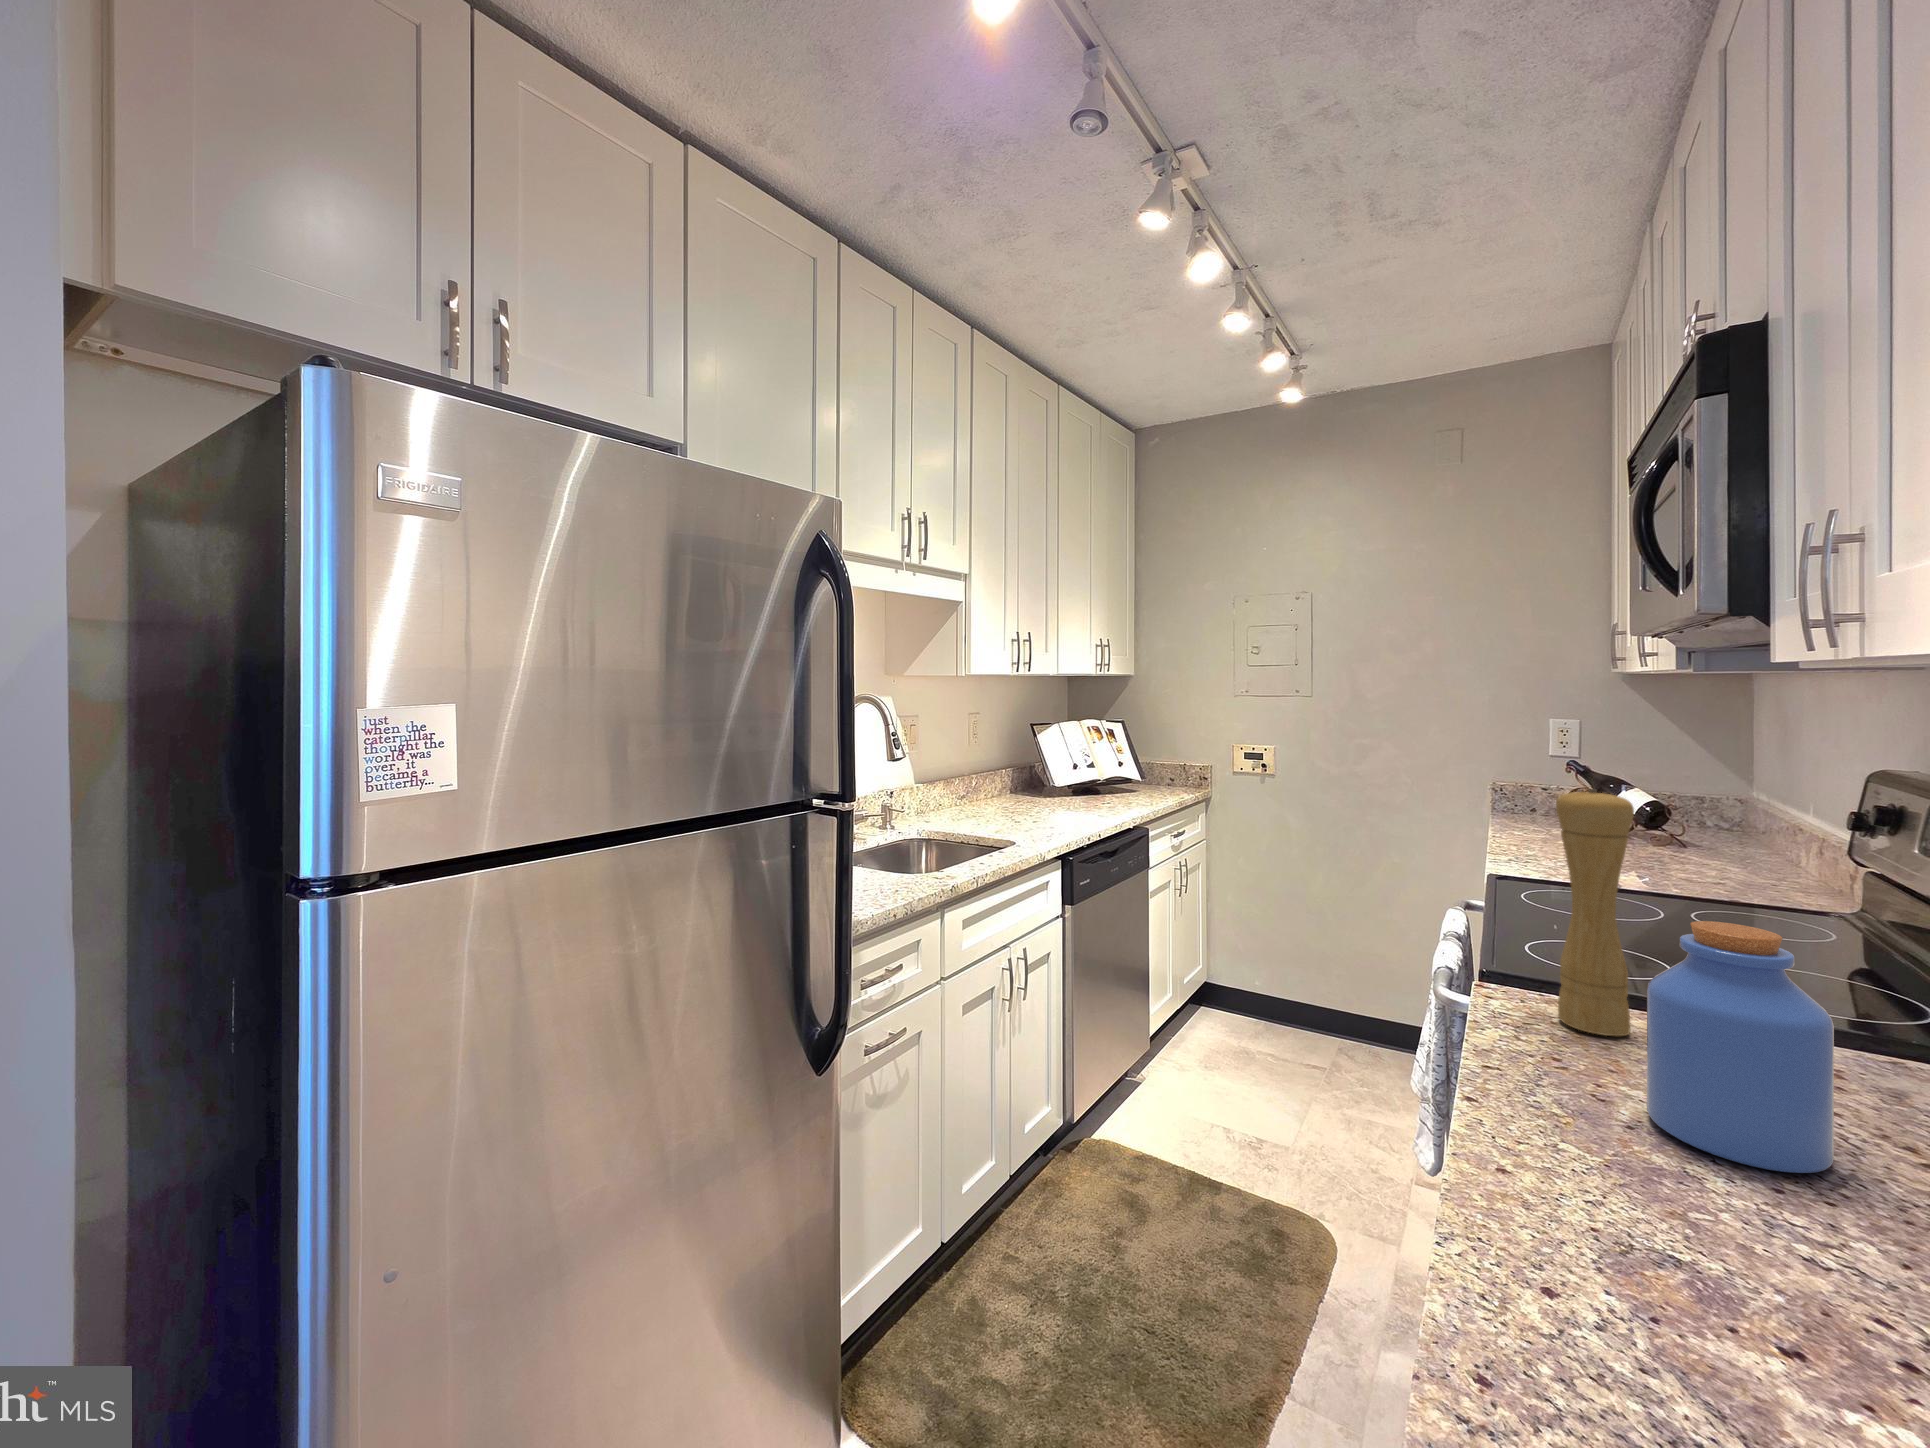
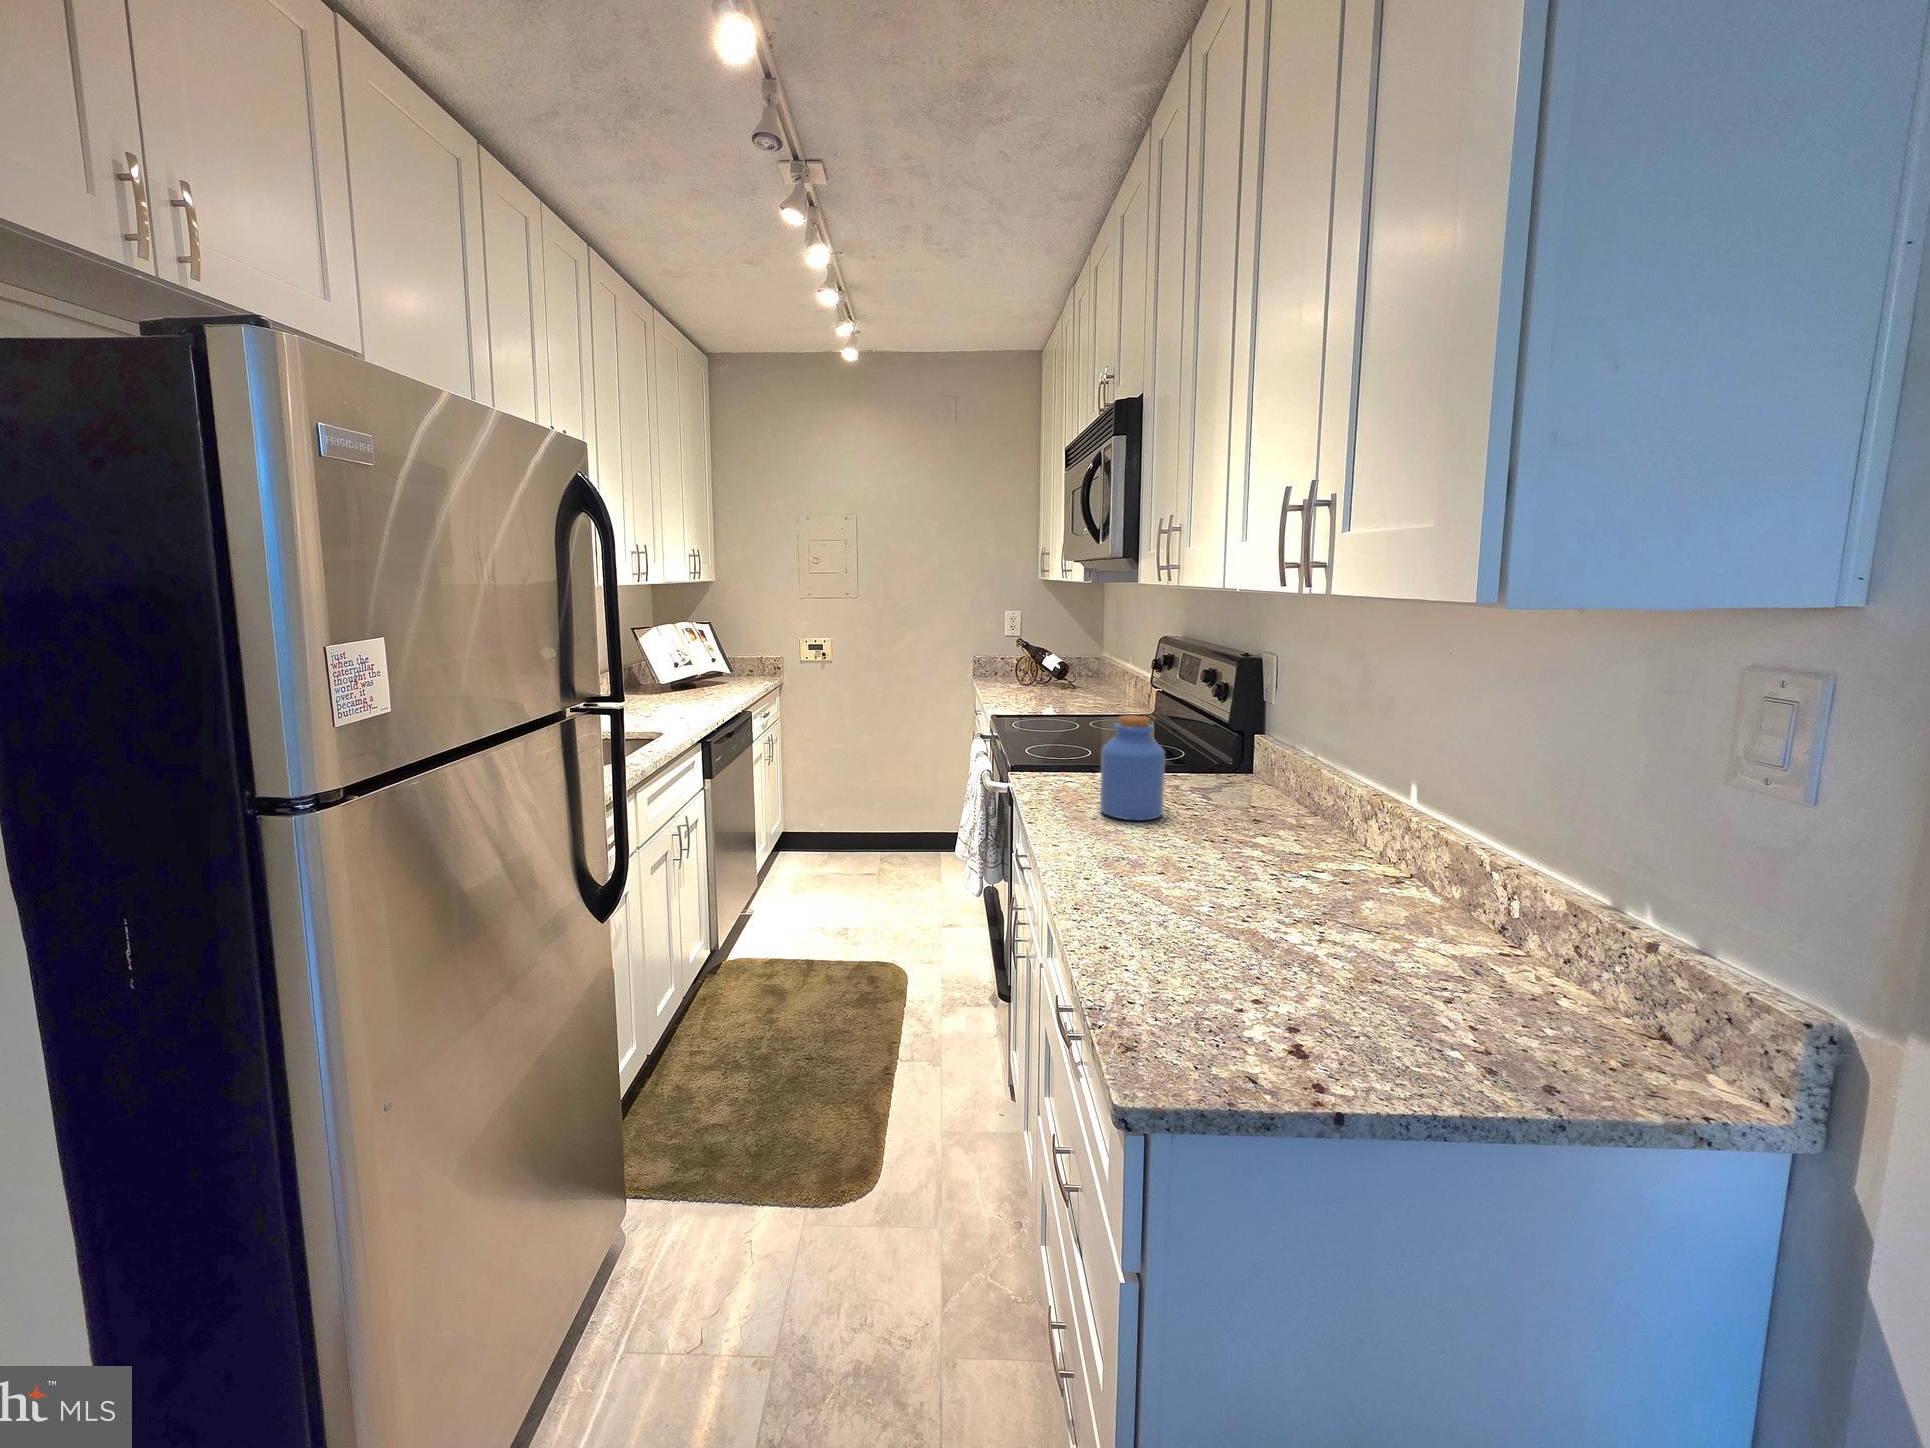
pepper mill: present [1556,789,1634,1036] -> none [1054,656,1089,785]

